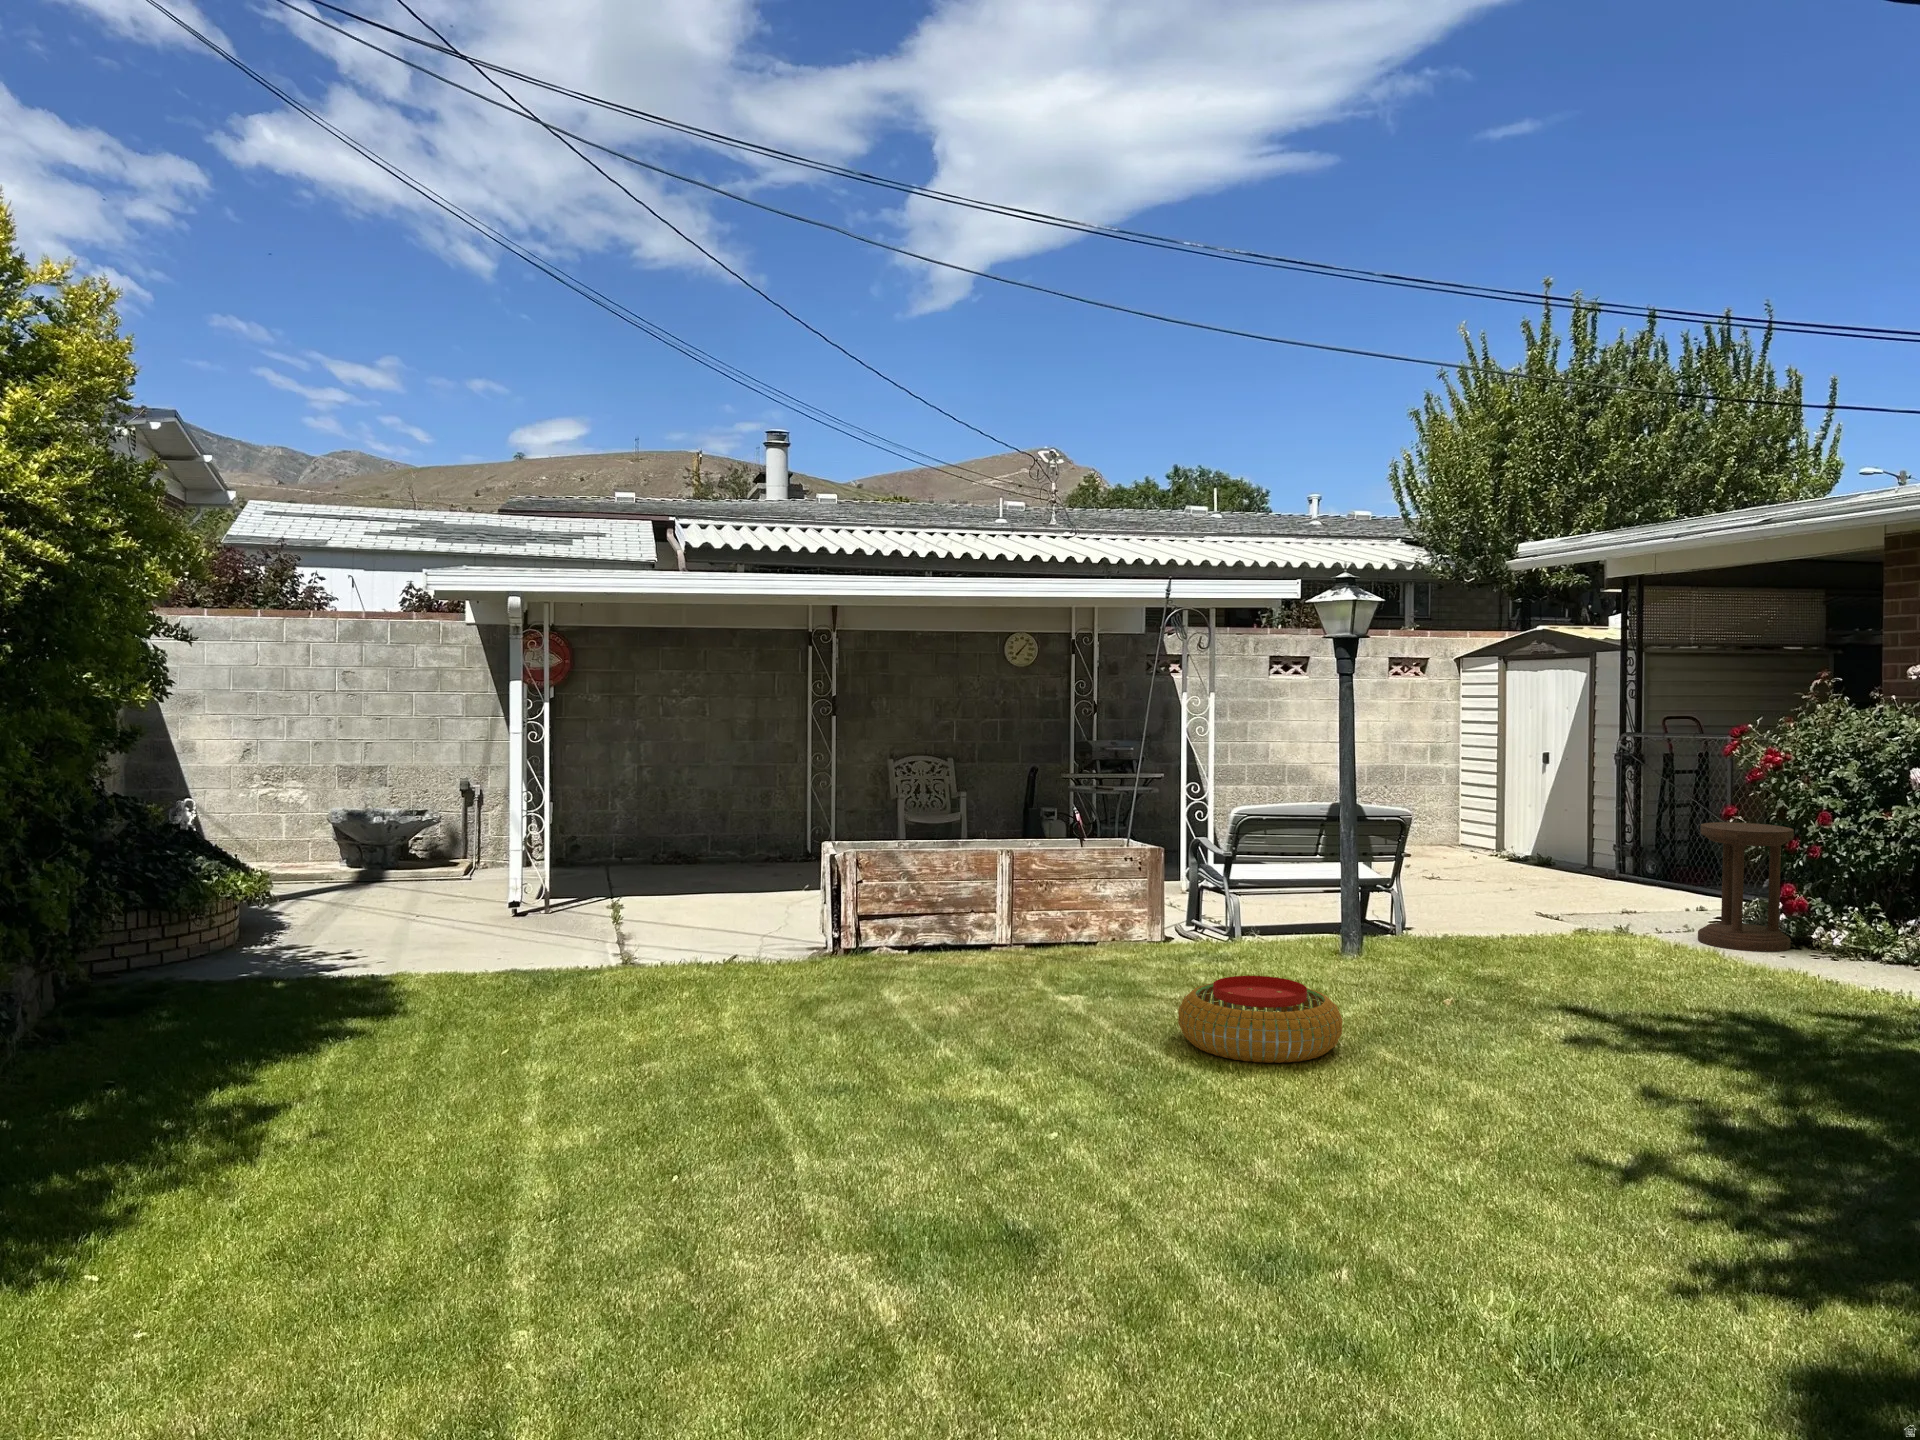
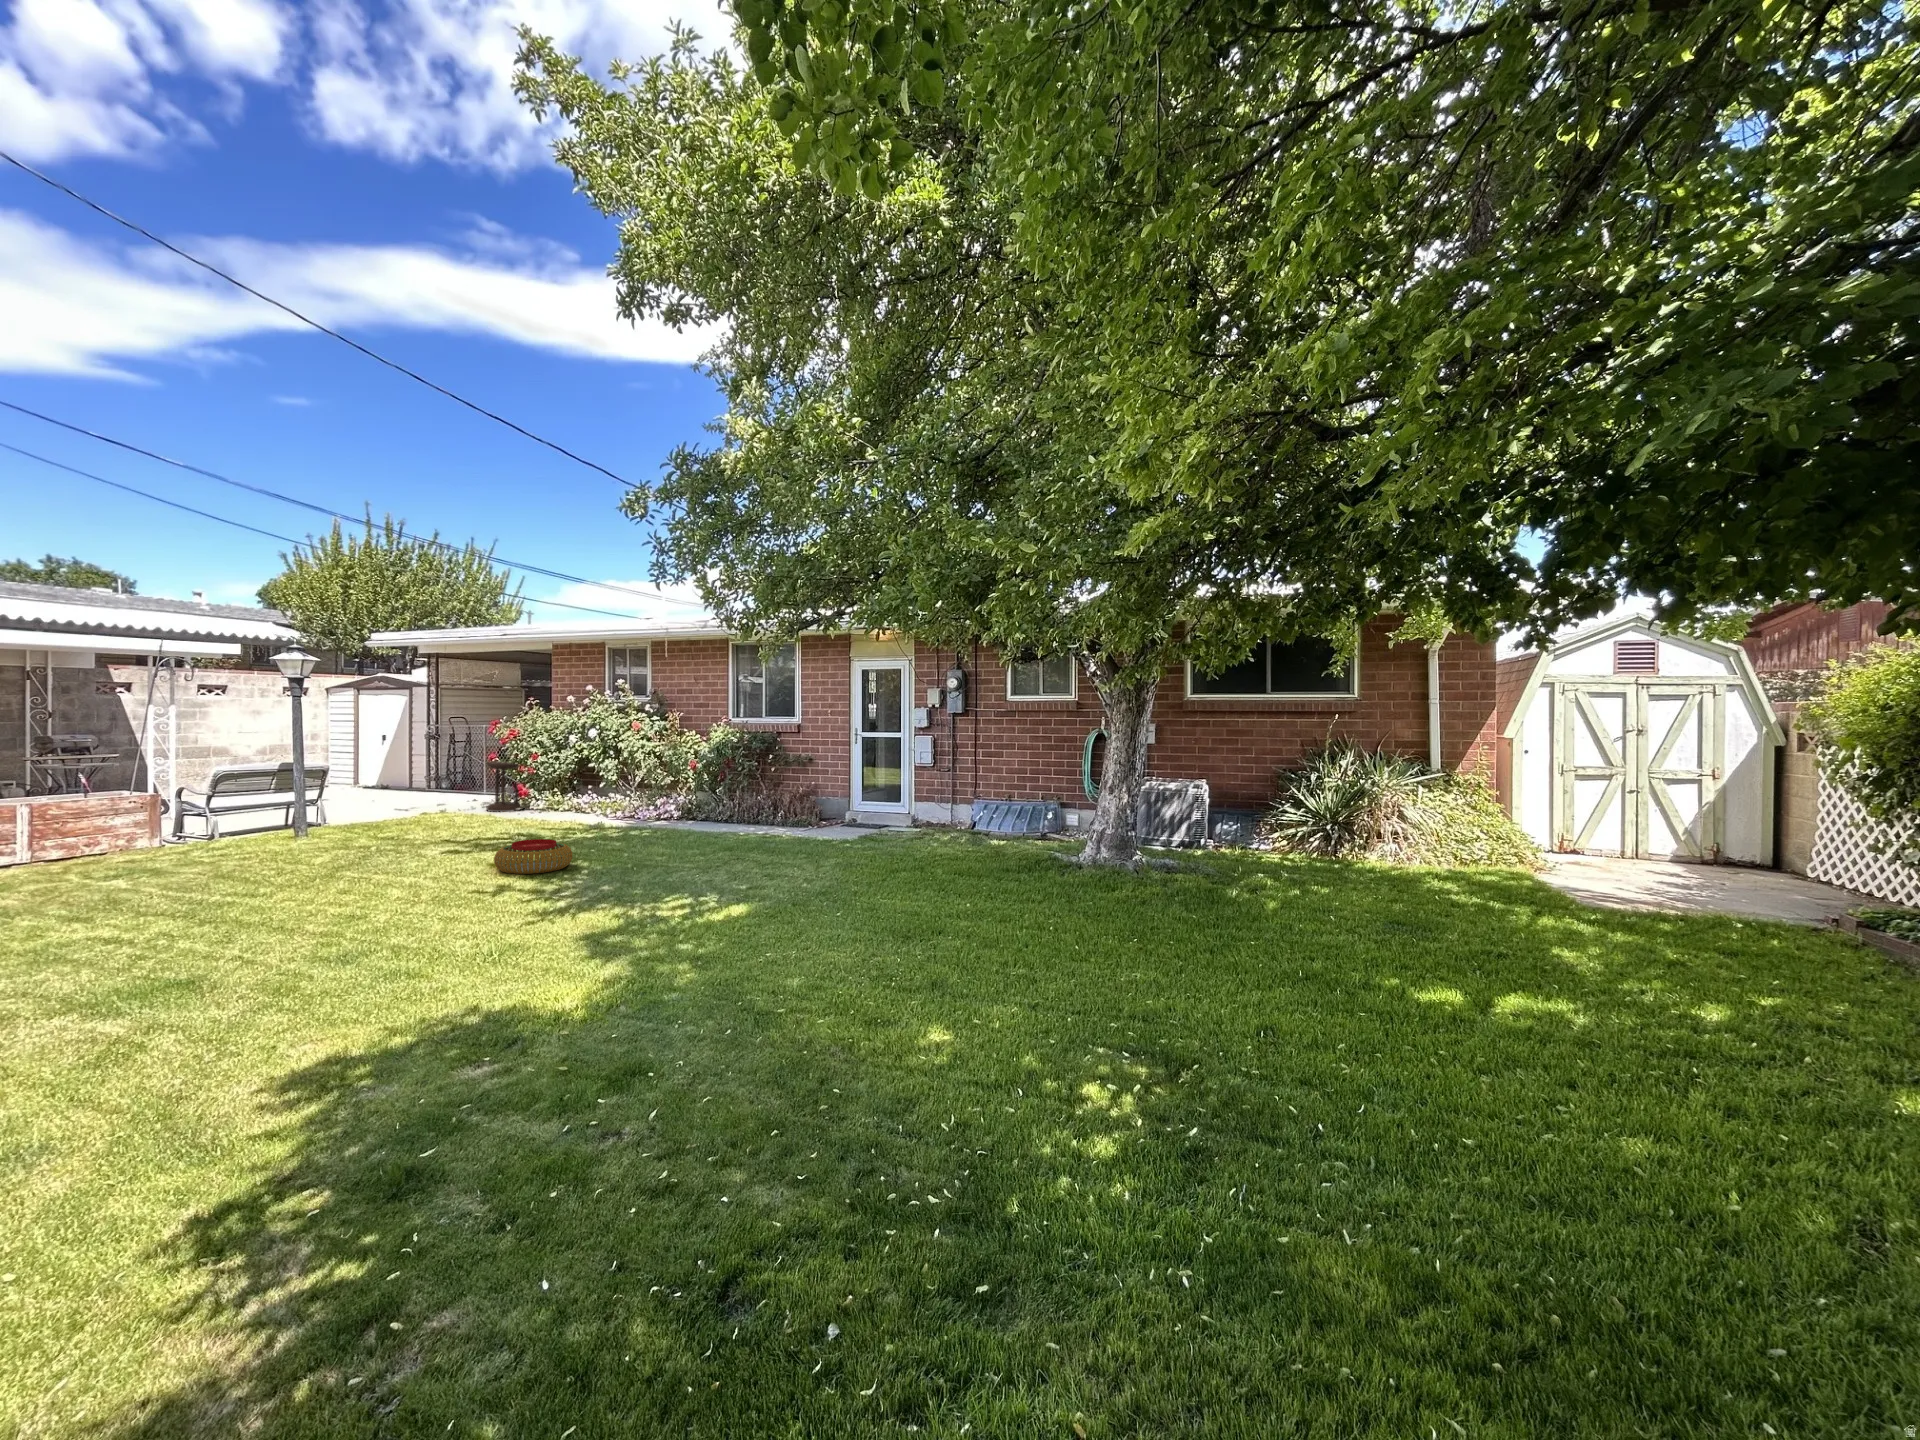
pouf: present [1178,976,1343,1063] -> present [494,839,573,874]

